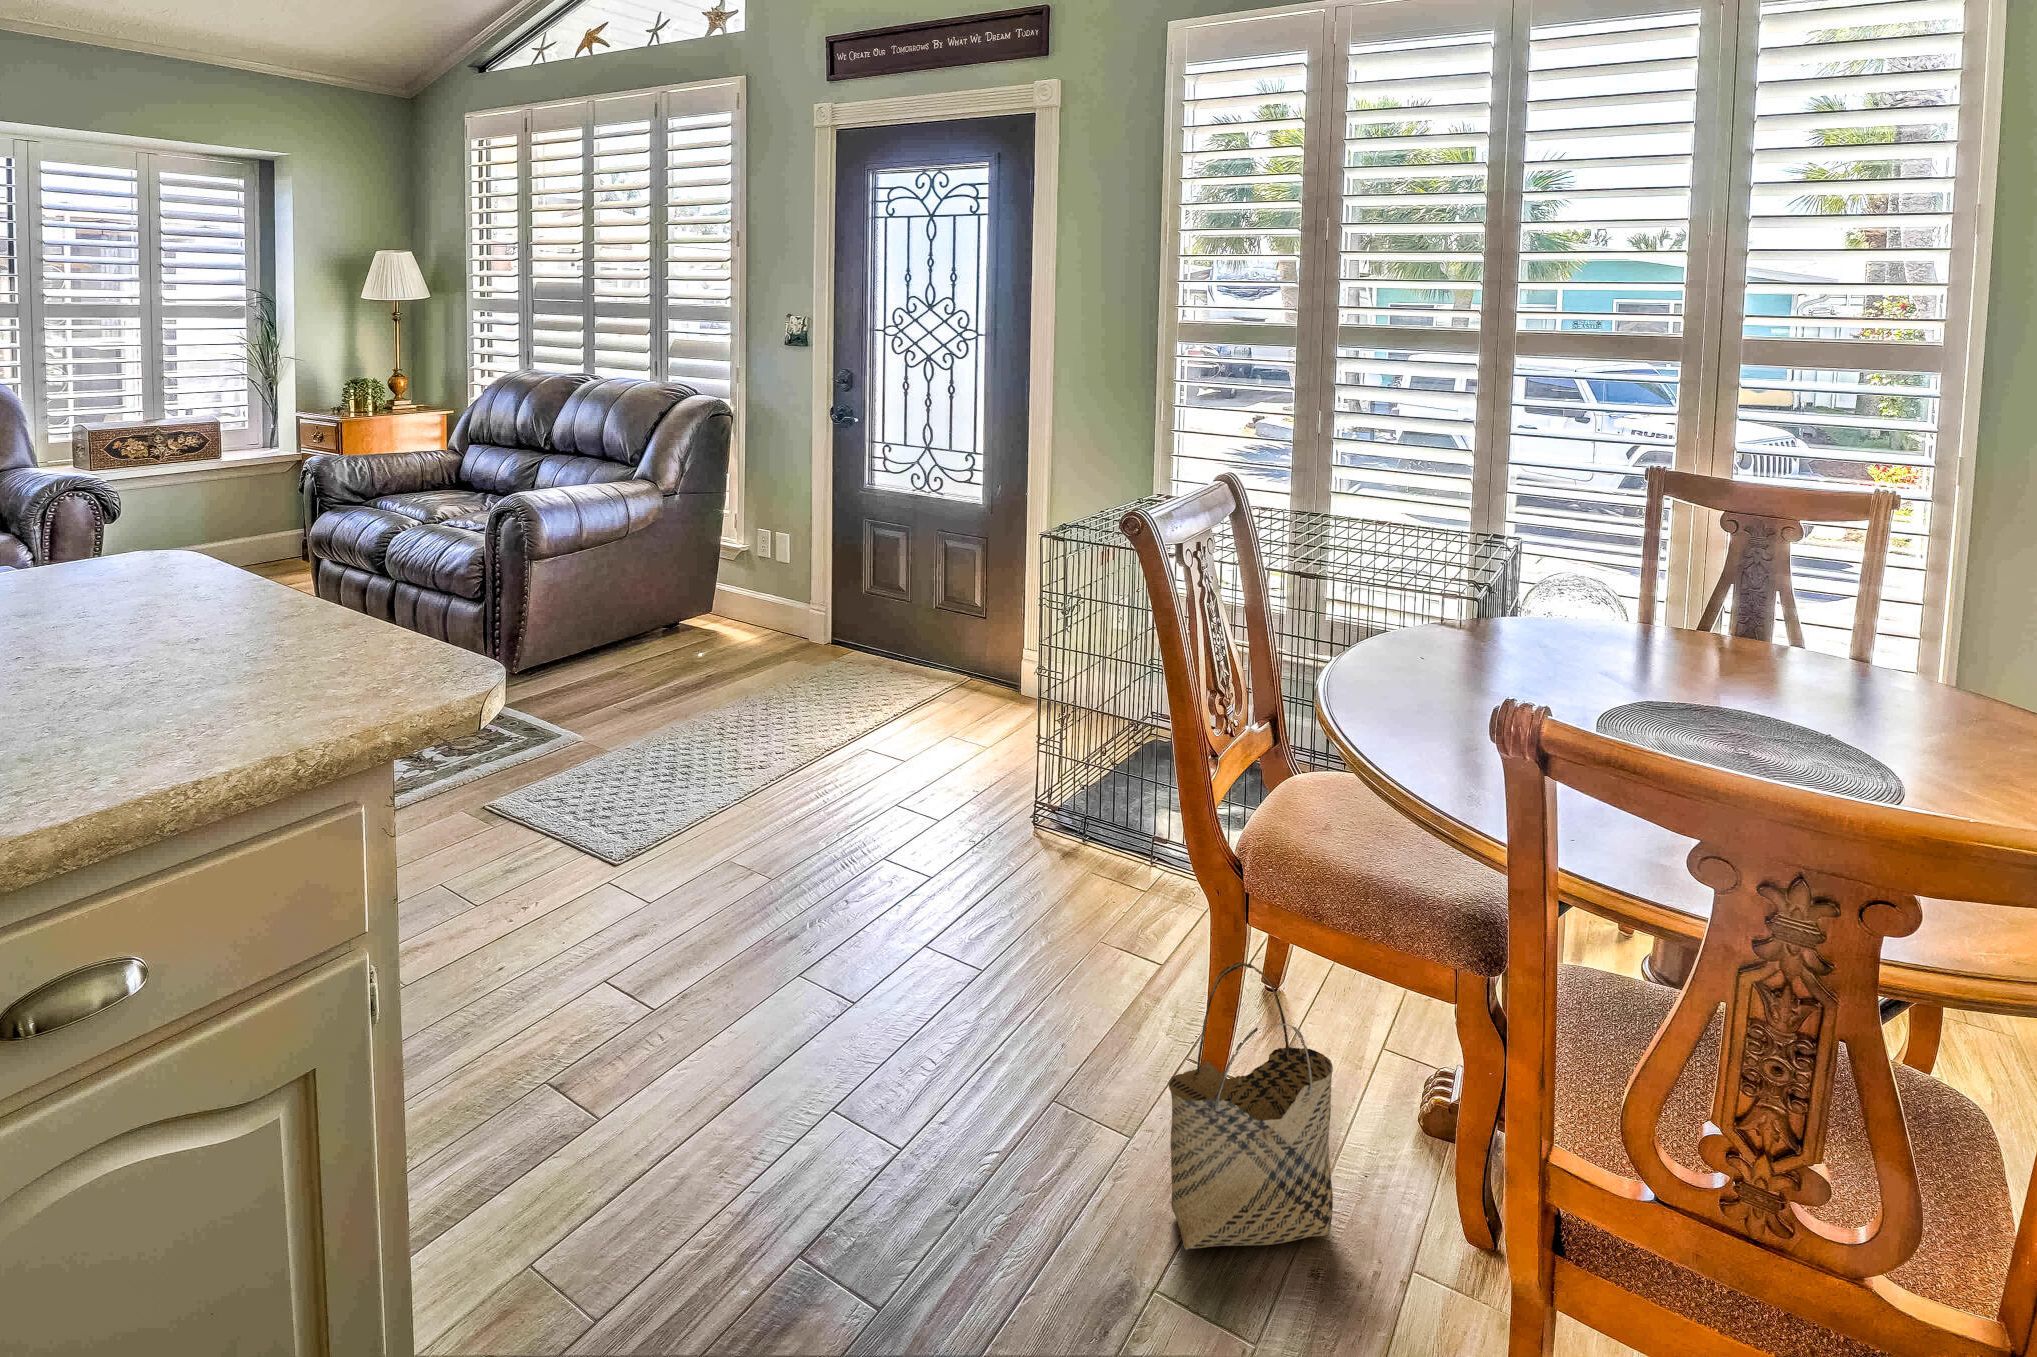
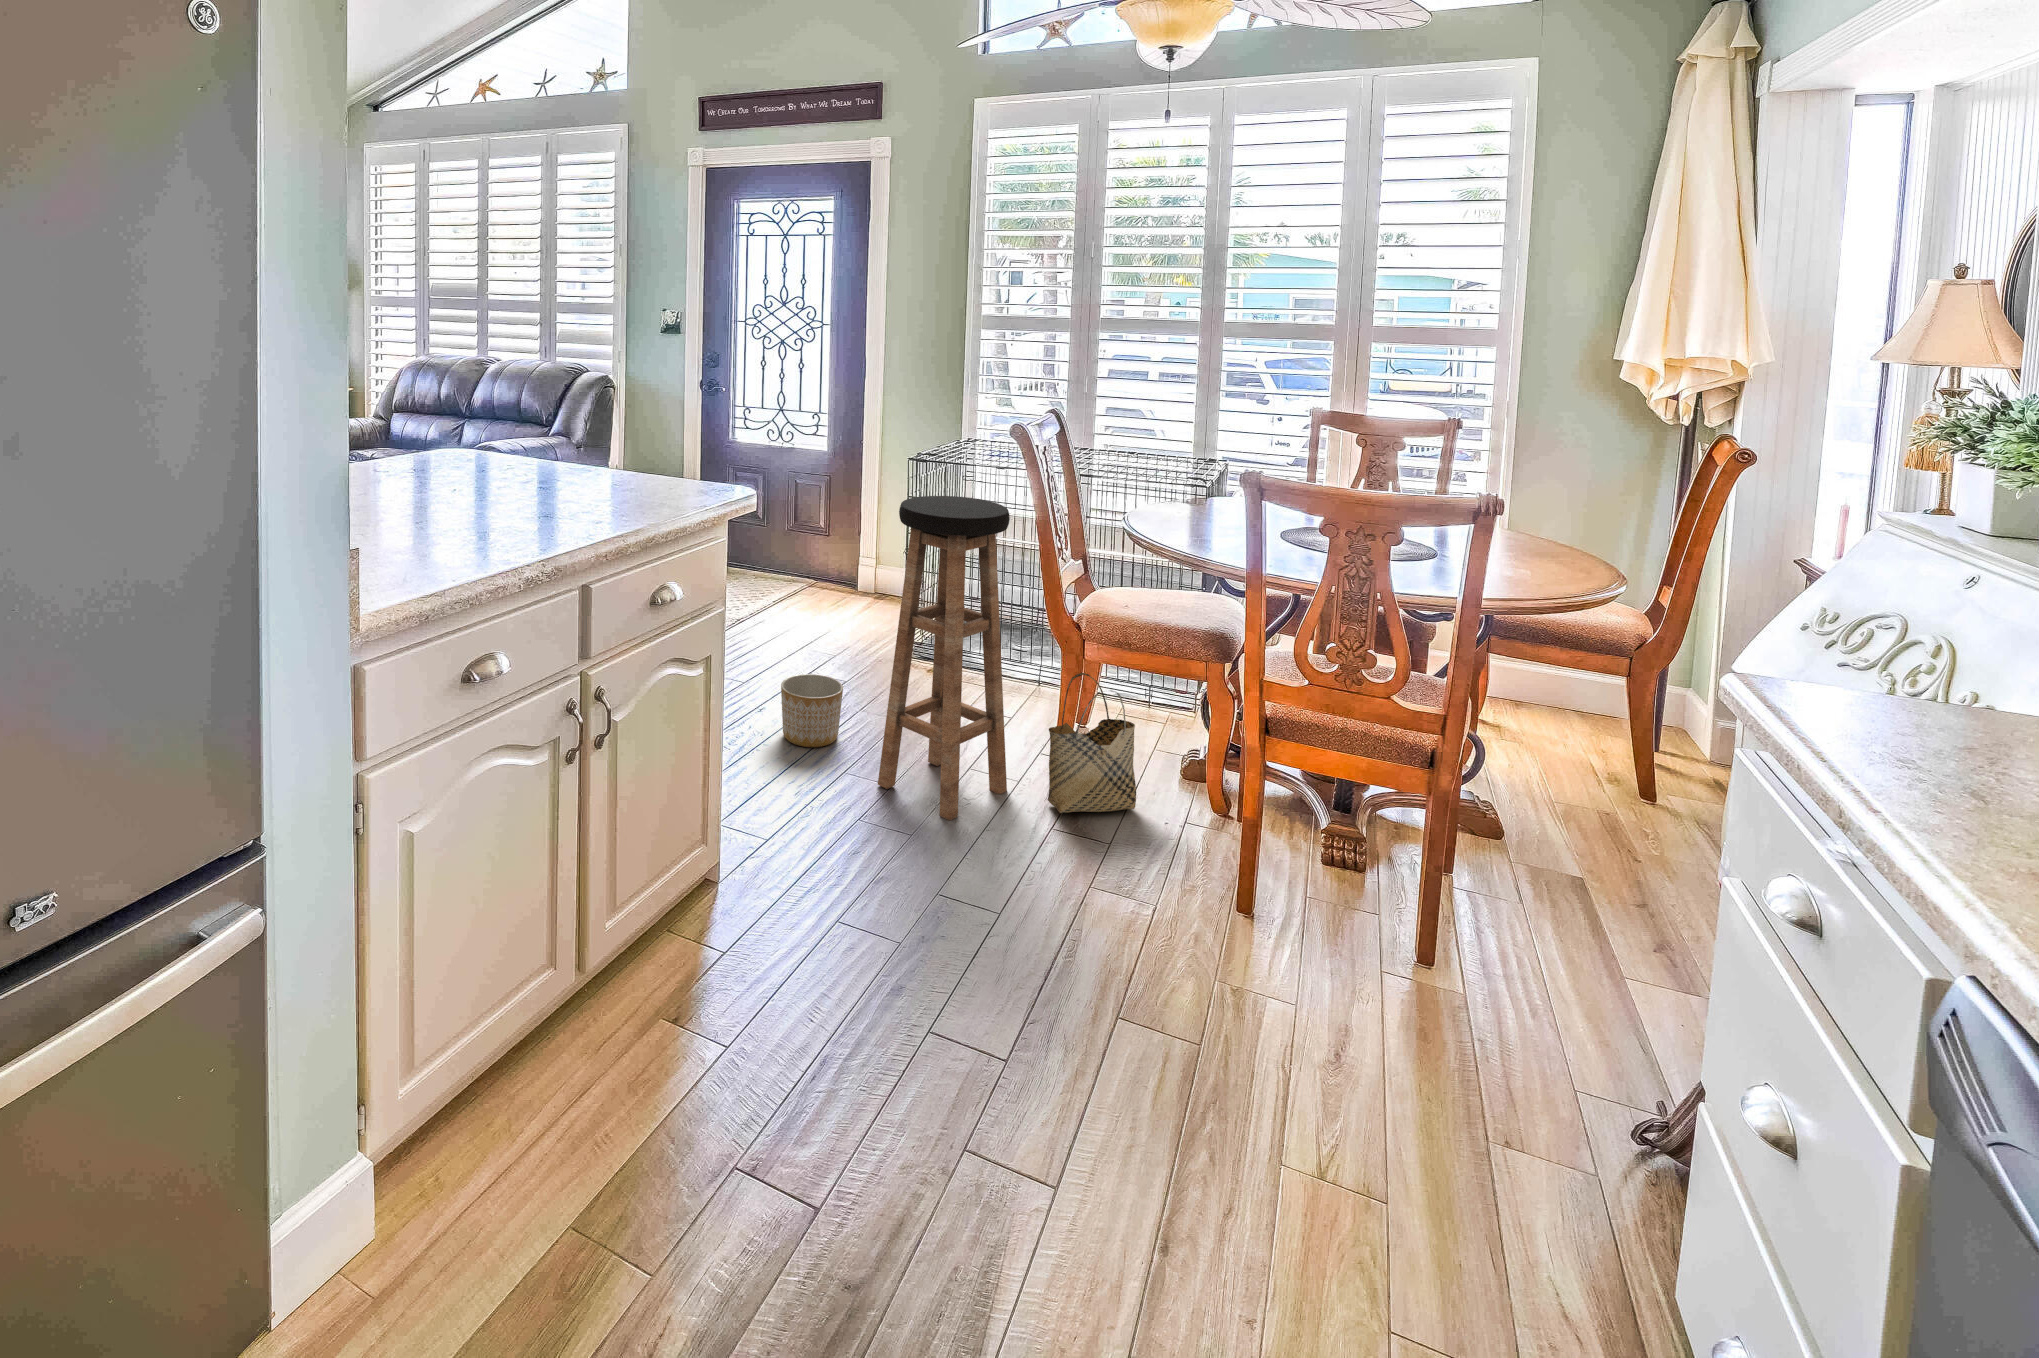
bar stool: none [880,629,1107,1263] -> present [878,496,1010,820]
planter: none [767,898,872,1038] -> present [781,674,843,747]

